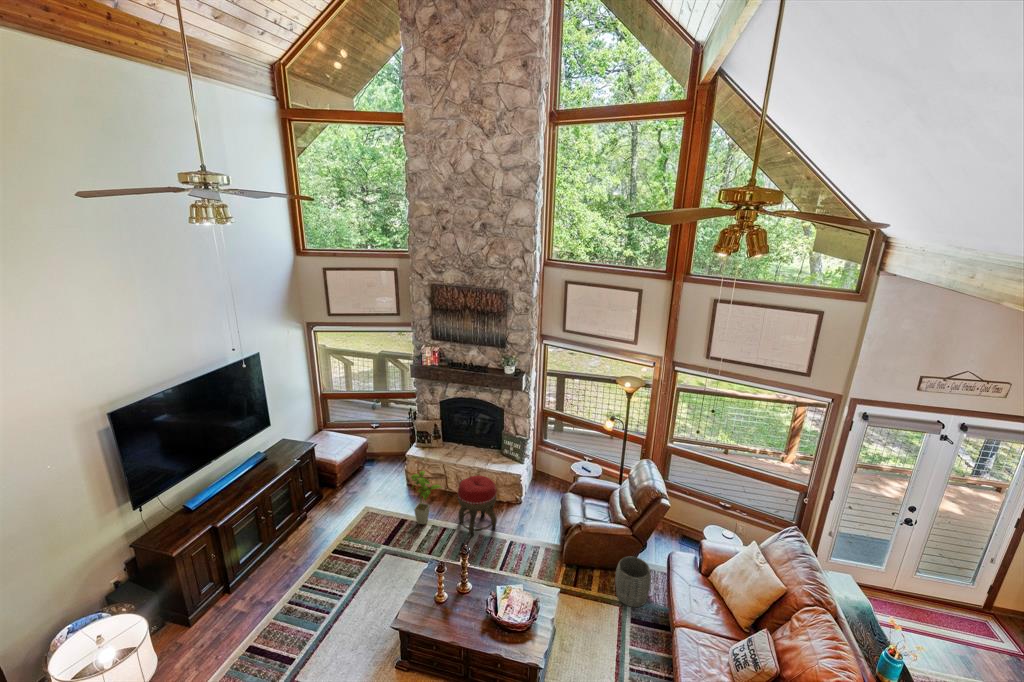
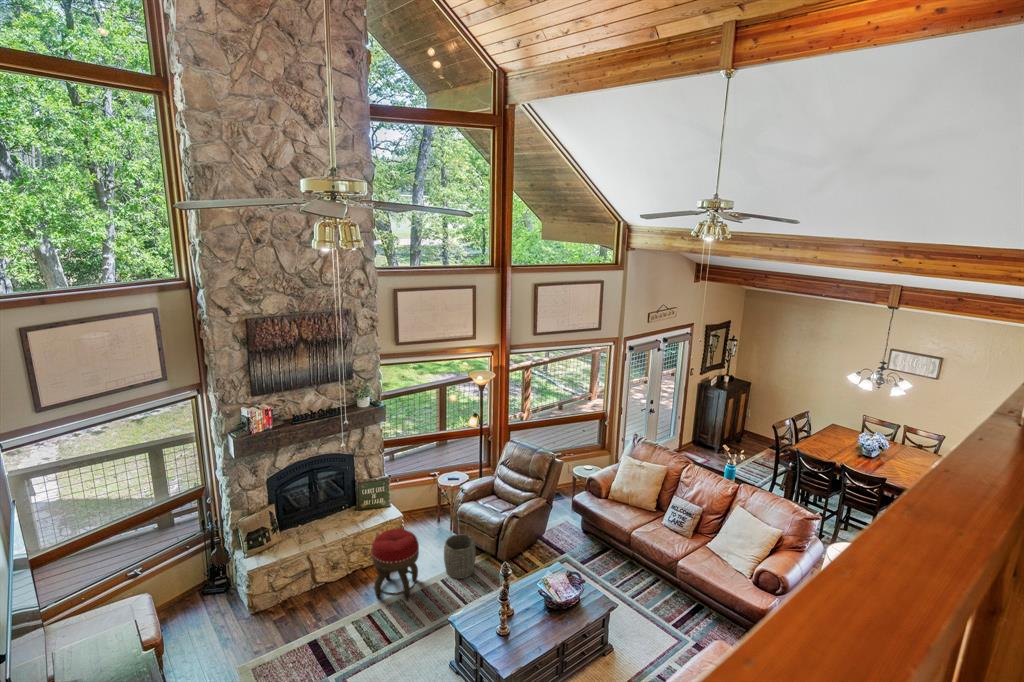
house plant: present [411,471,442,524] -> none [319,555,359,630]
woven basket: present [615,556,651,607] -> present [444,534,476,579]

